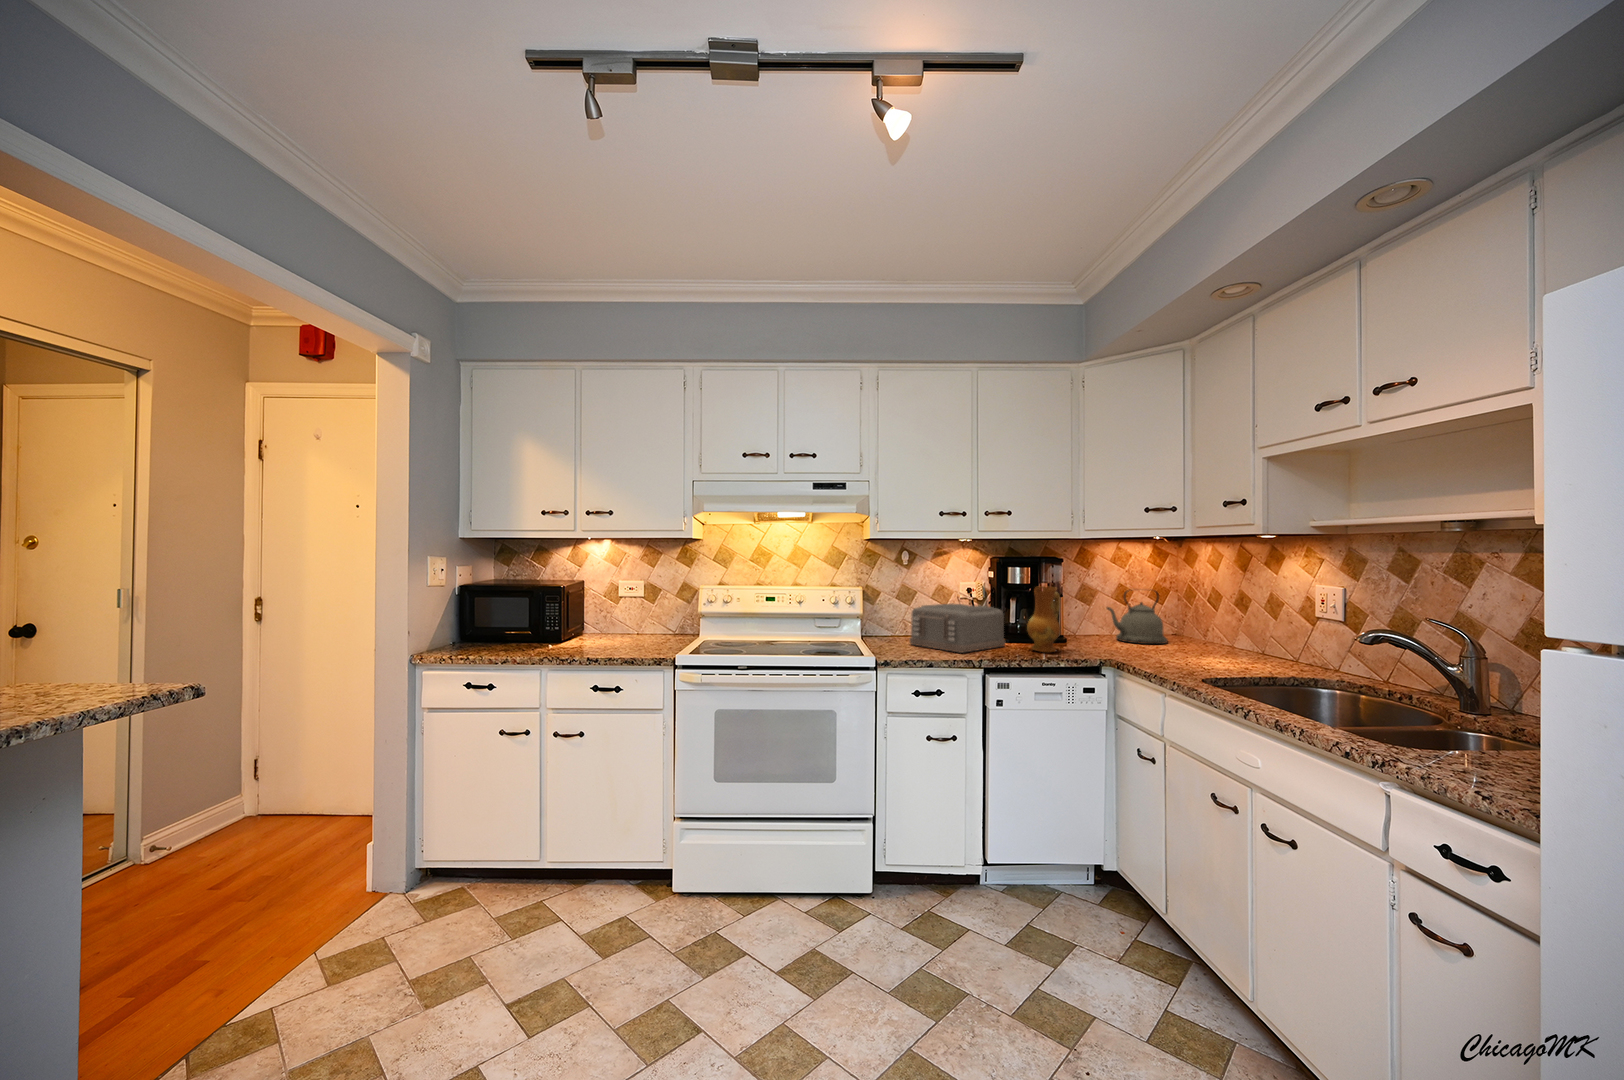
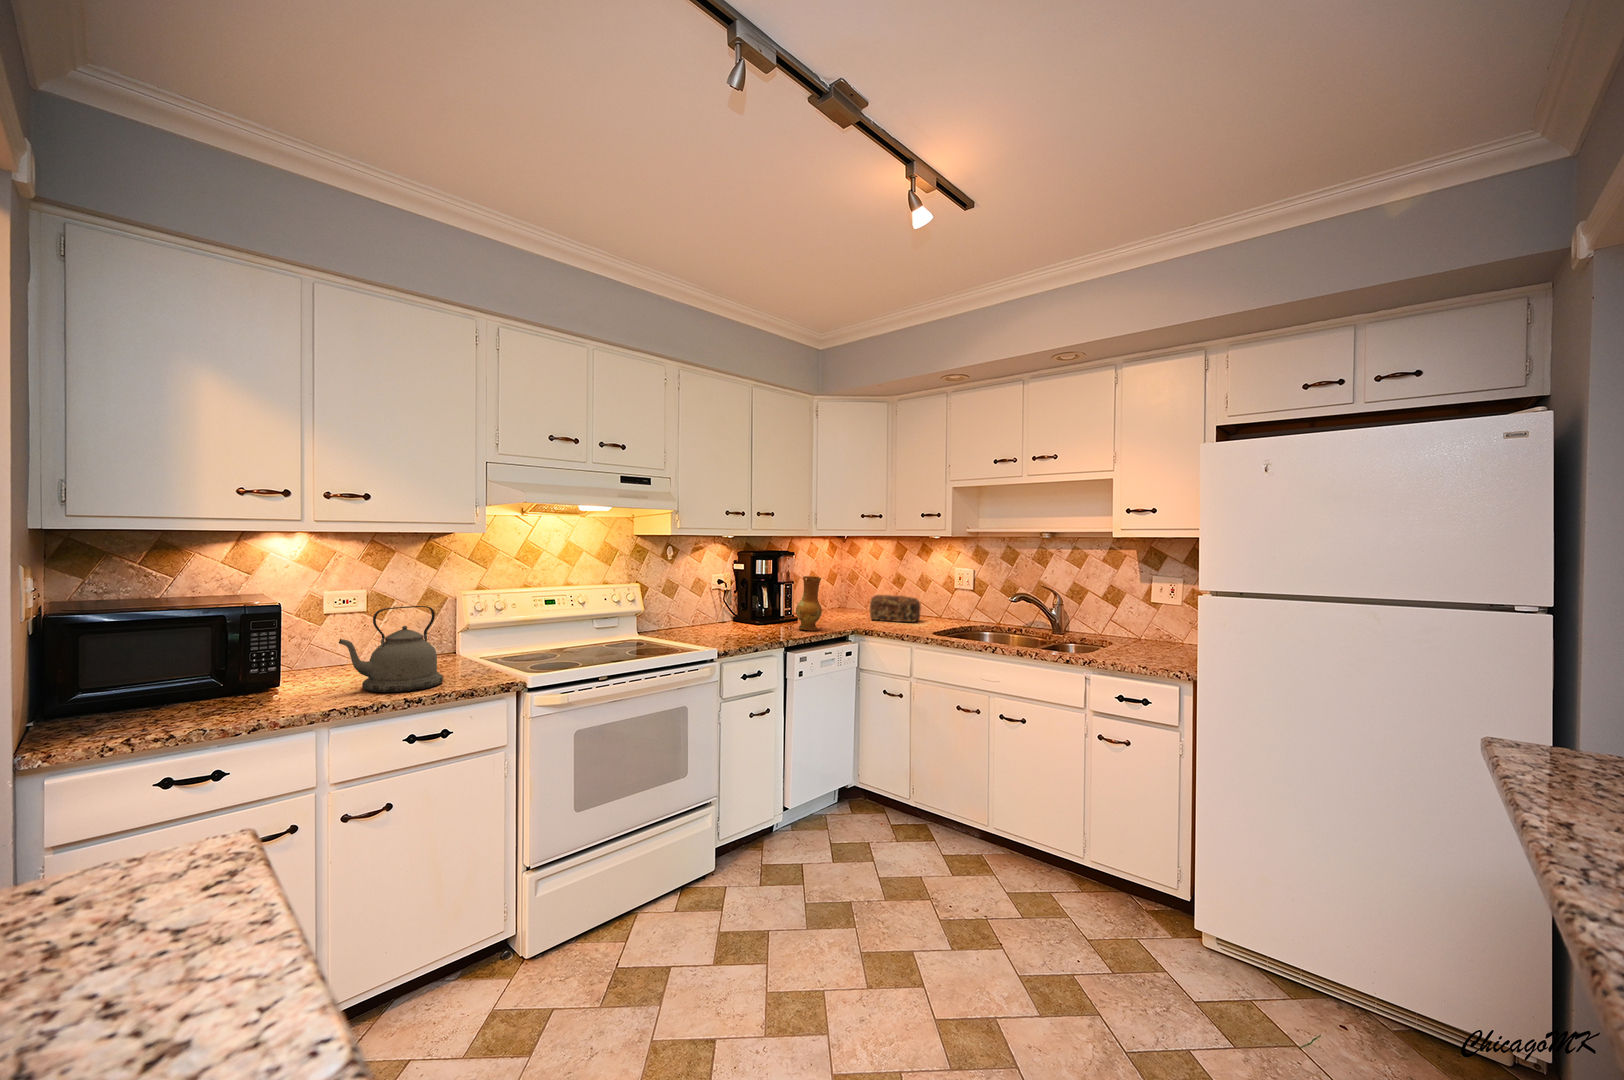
kettle: present [1107,591,1168,644] -> present [339,606,443,692]
toaster: present [910,603,1005,653] -> none [705,595,776,639]
bread loaf: none [1167,617,1254,659] -> present [870,595,921,622]

